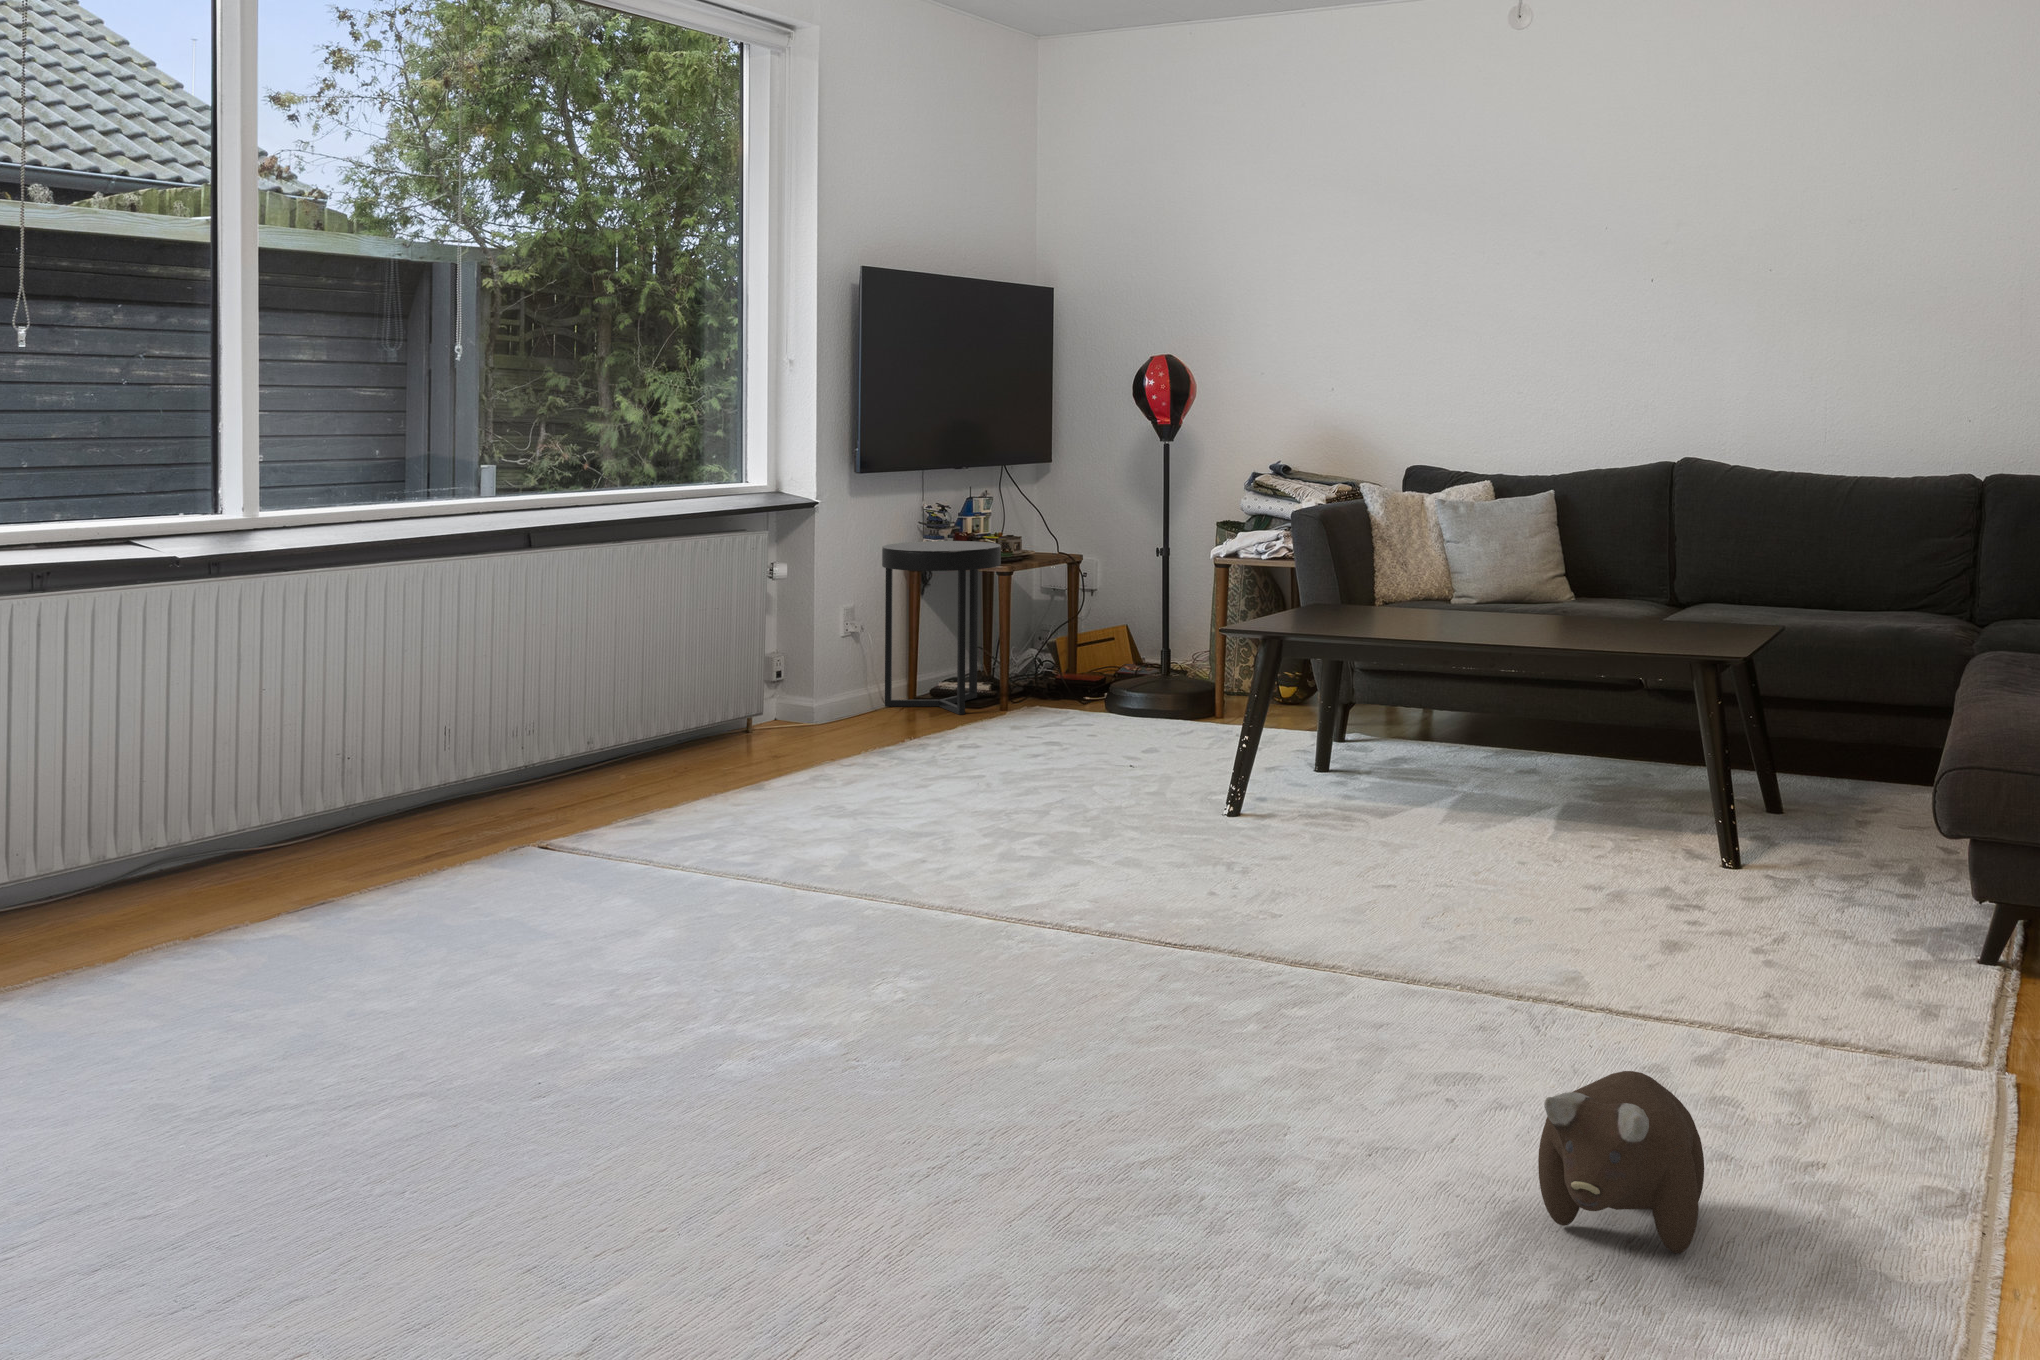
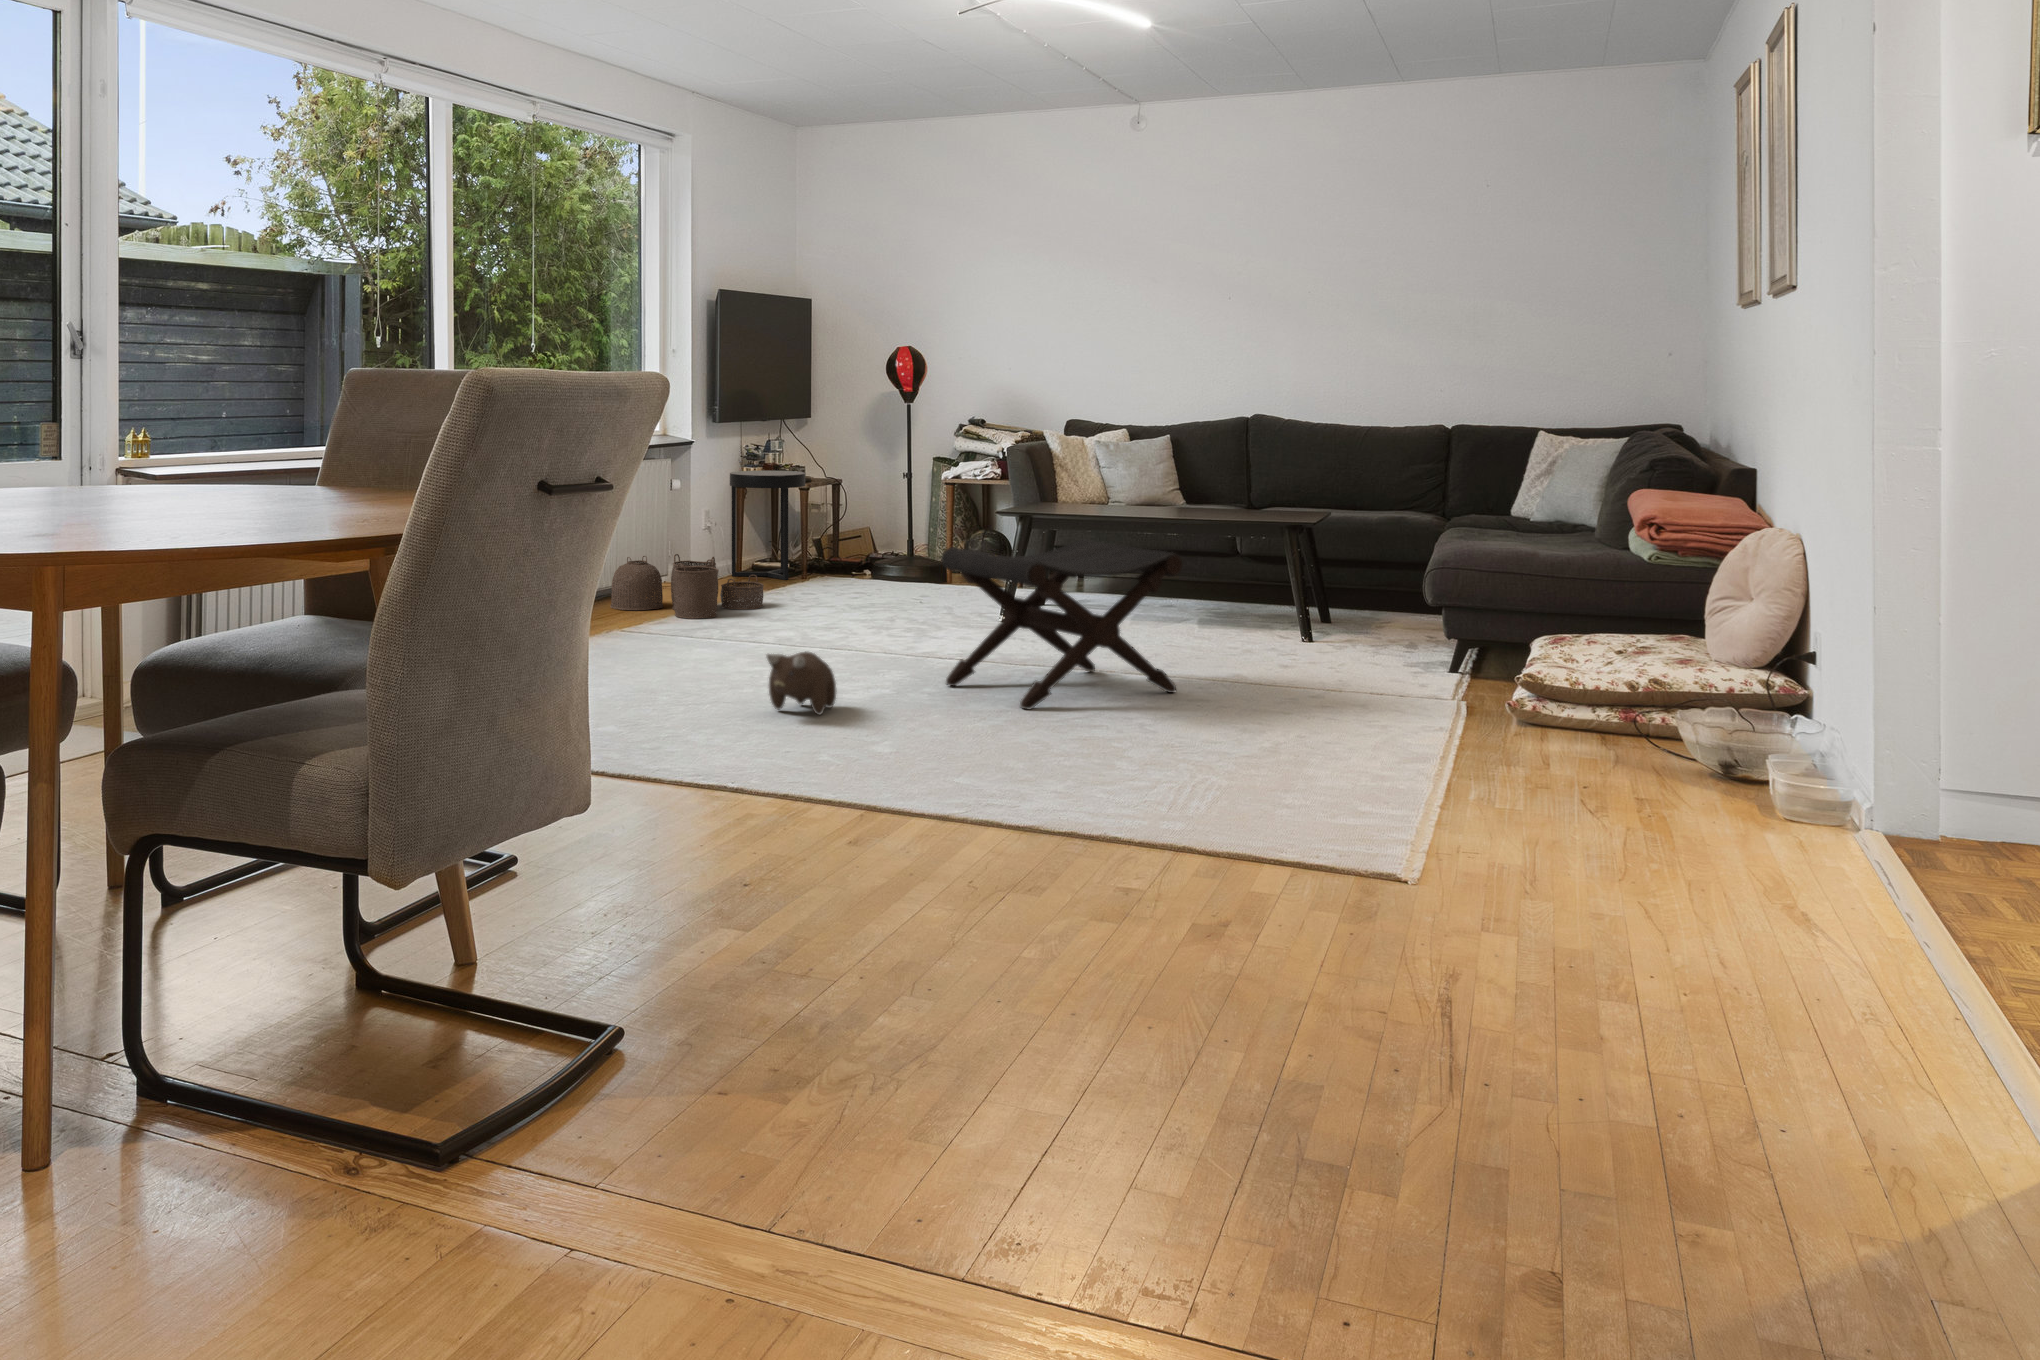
woven basket: none [601,689,862,807] -> present [610,554,764,619]
footstool: none [972,703,1441,1104] -> present [941,539,1182,709]
plush toy: present [1538,1071,1704,1253] -> present [767,652,836,715]

